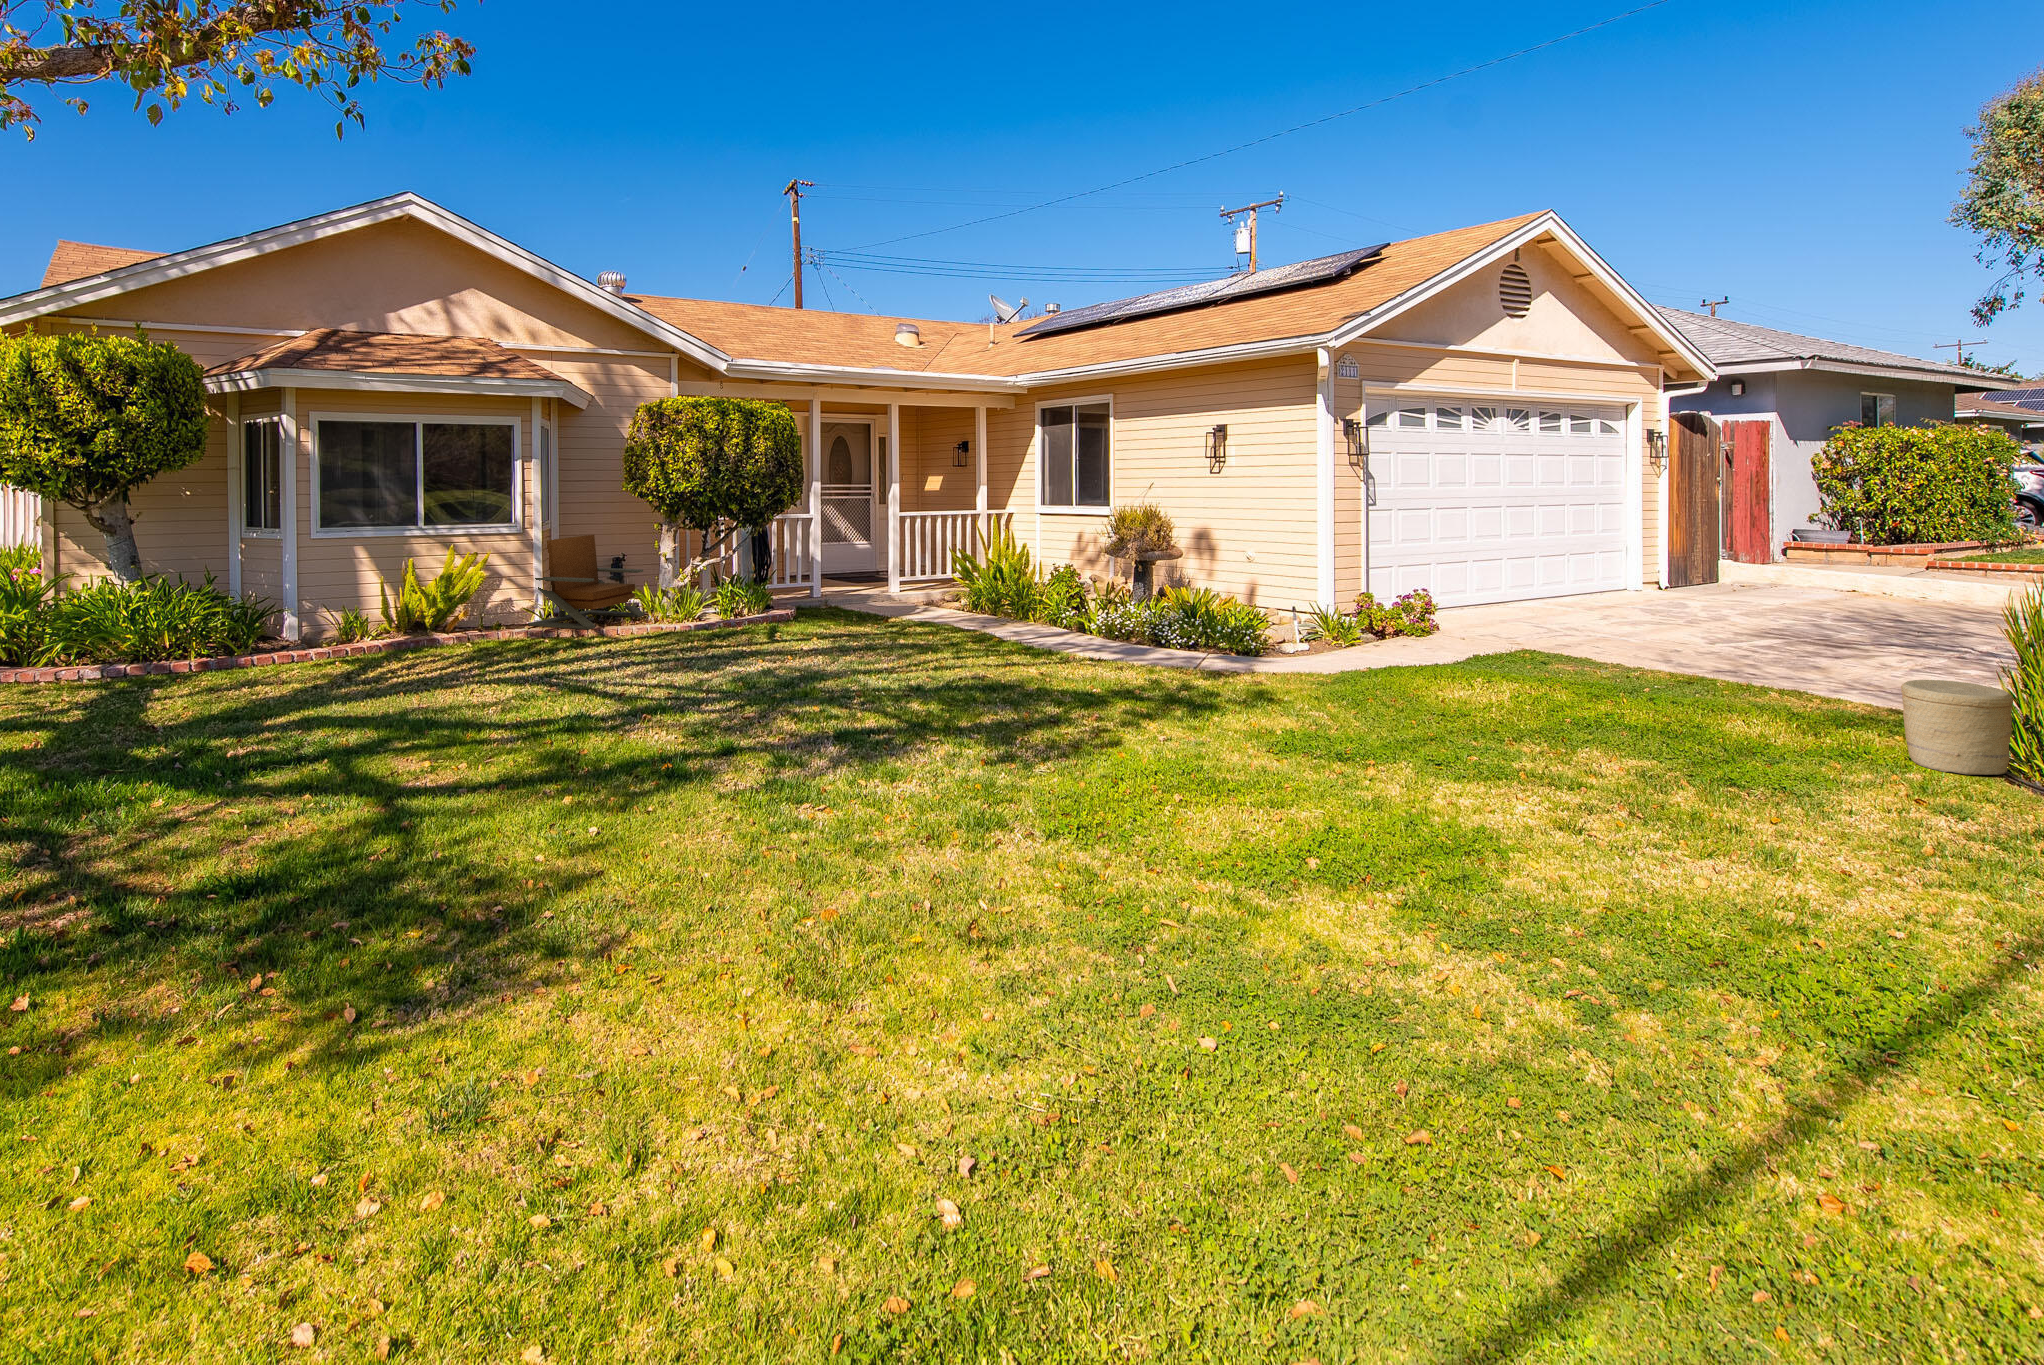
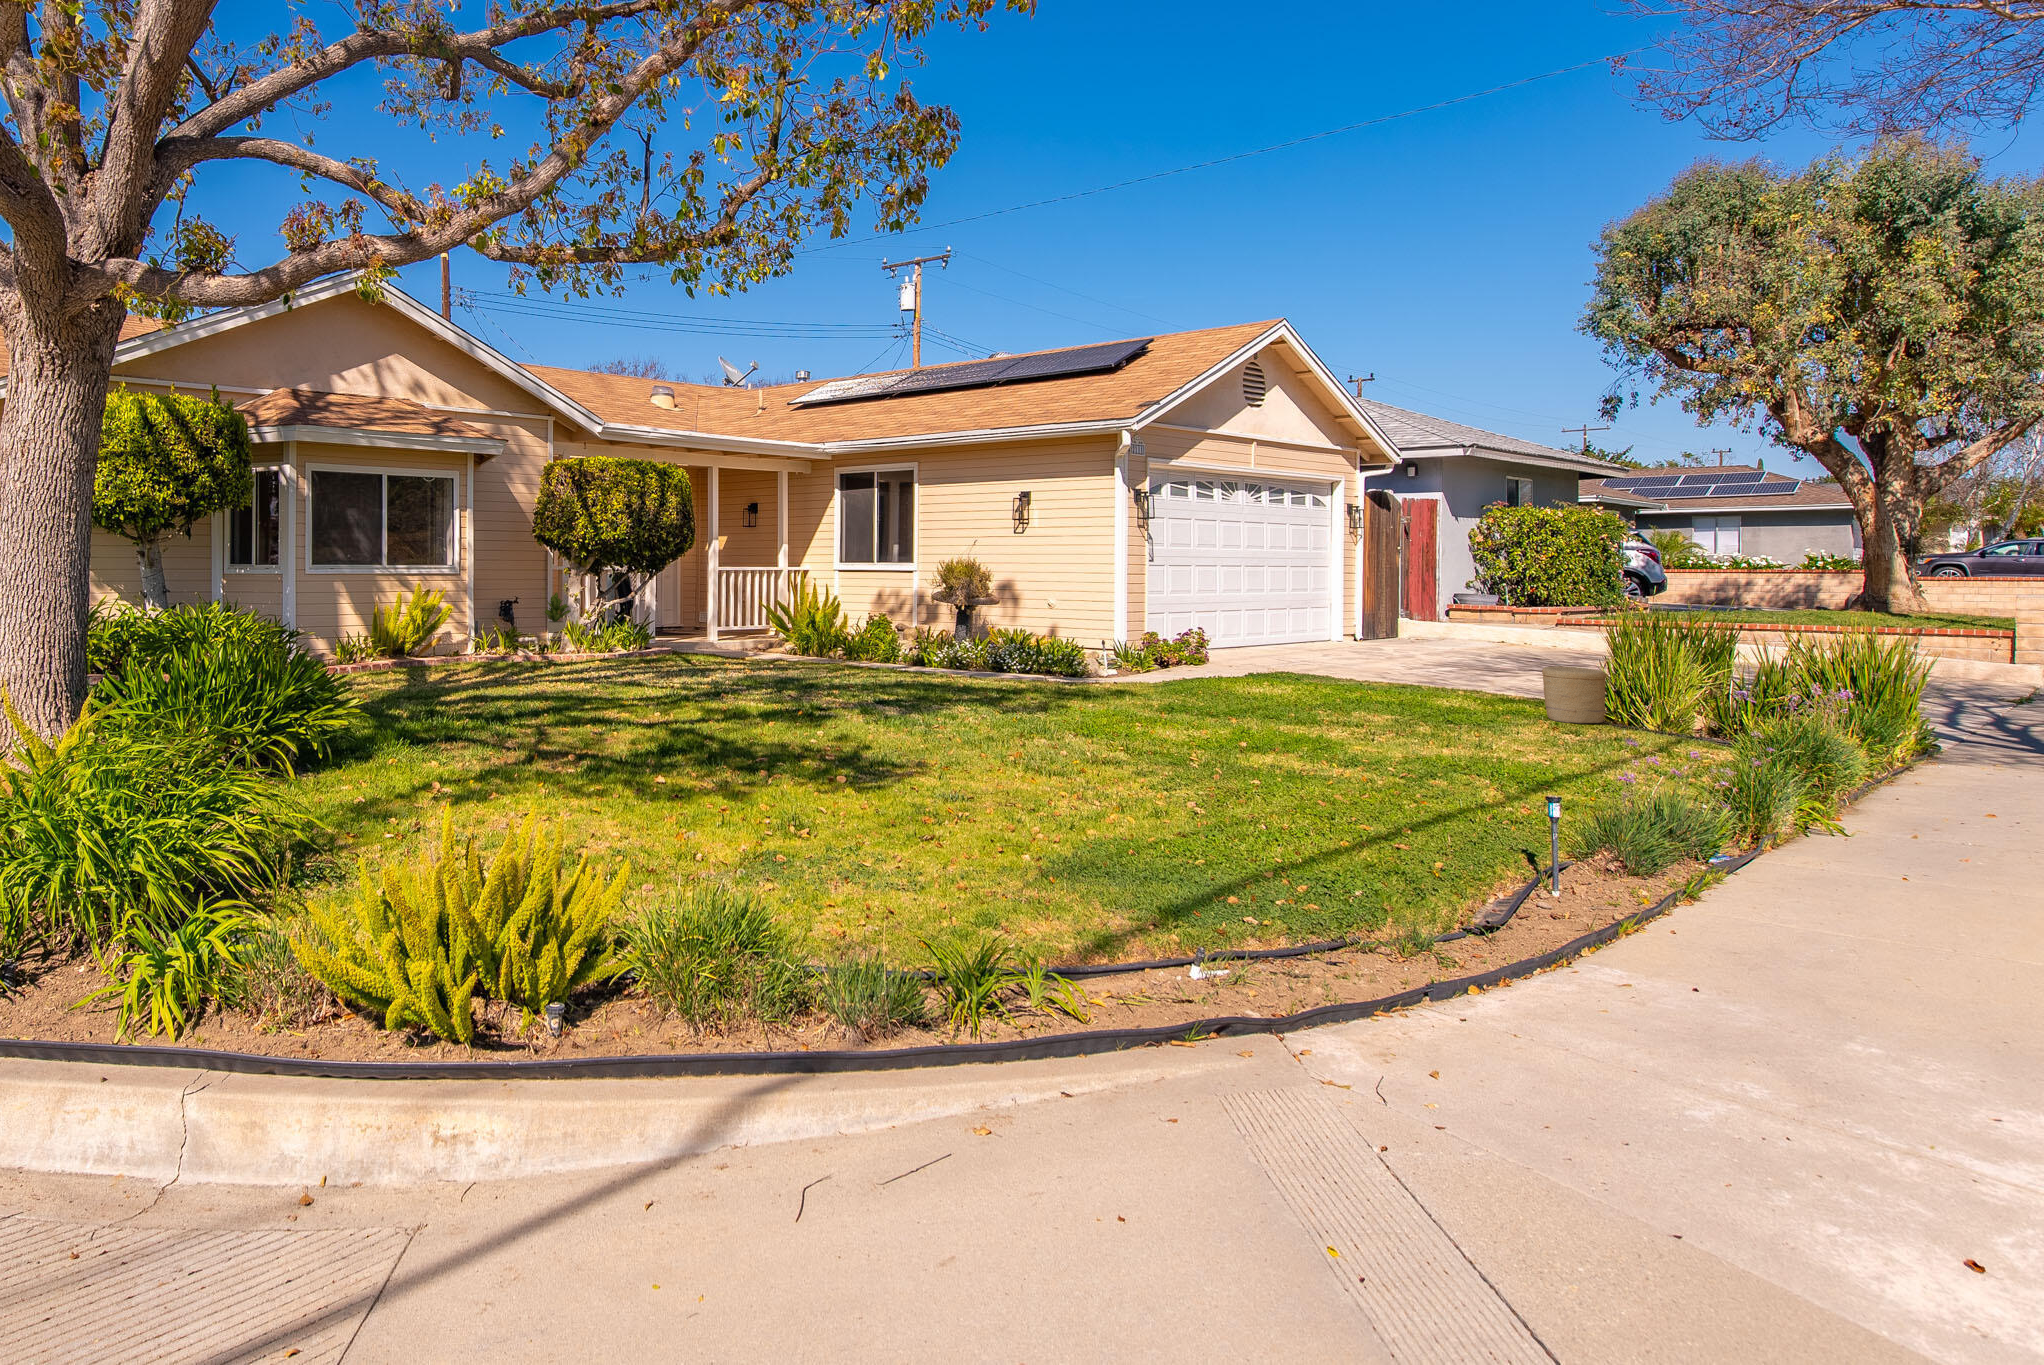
lounge chair: present [529,535,644,629] -> none [444,576,537,657]
potted plant: none [670,549,702,602] -> present [545,592,571,640]

